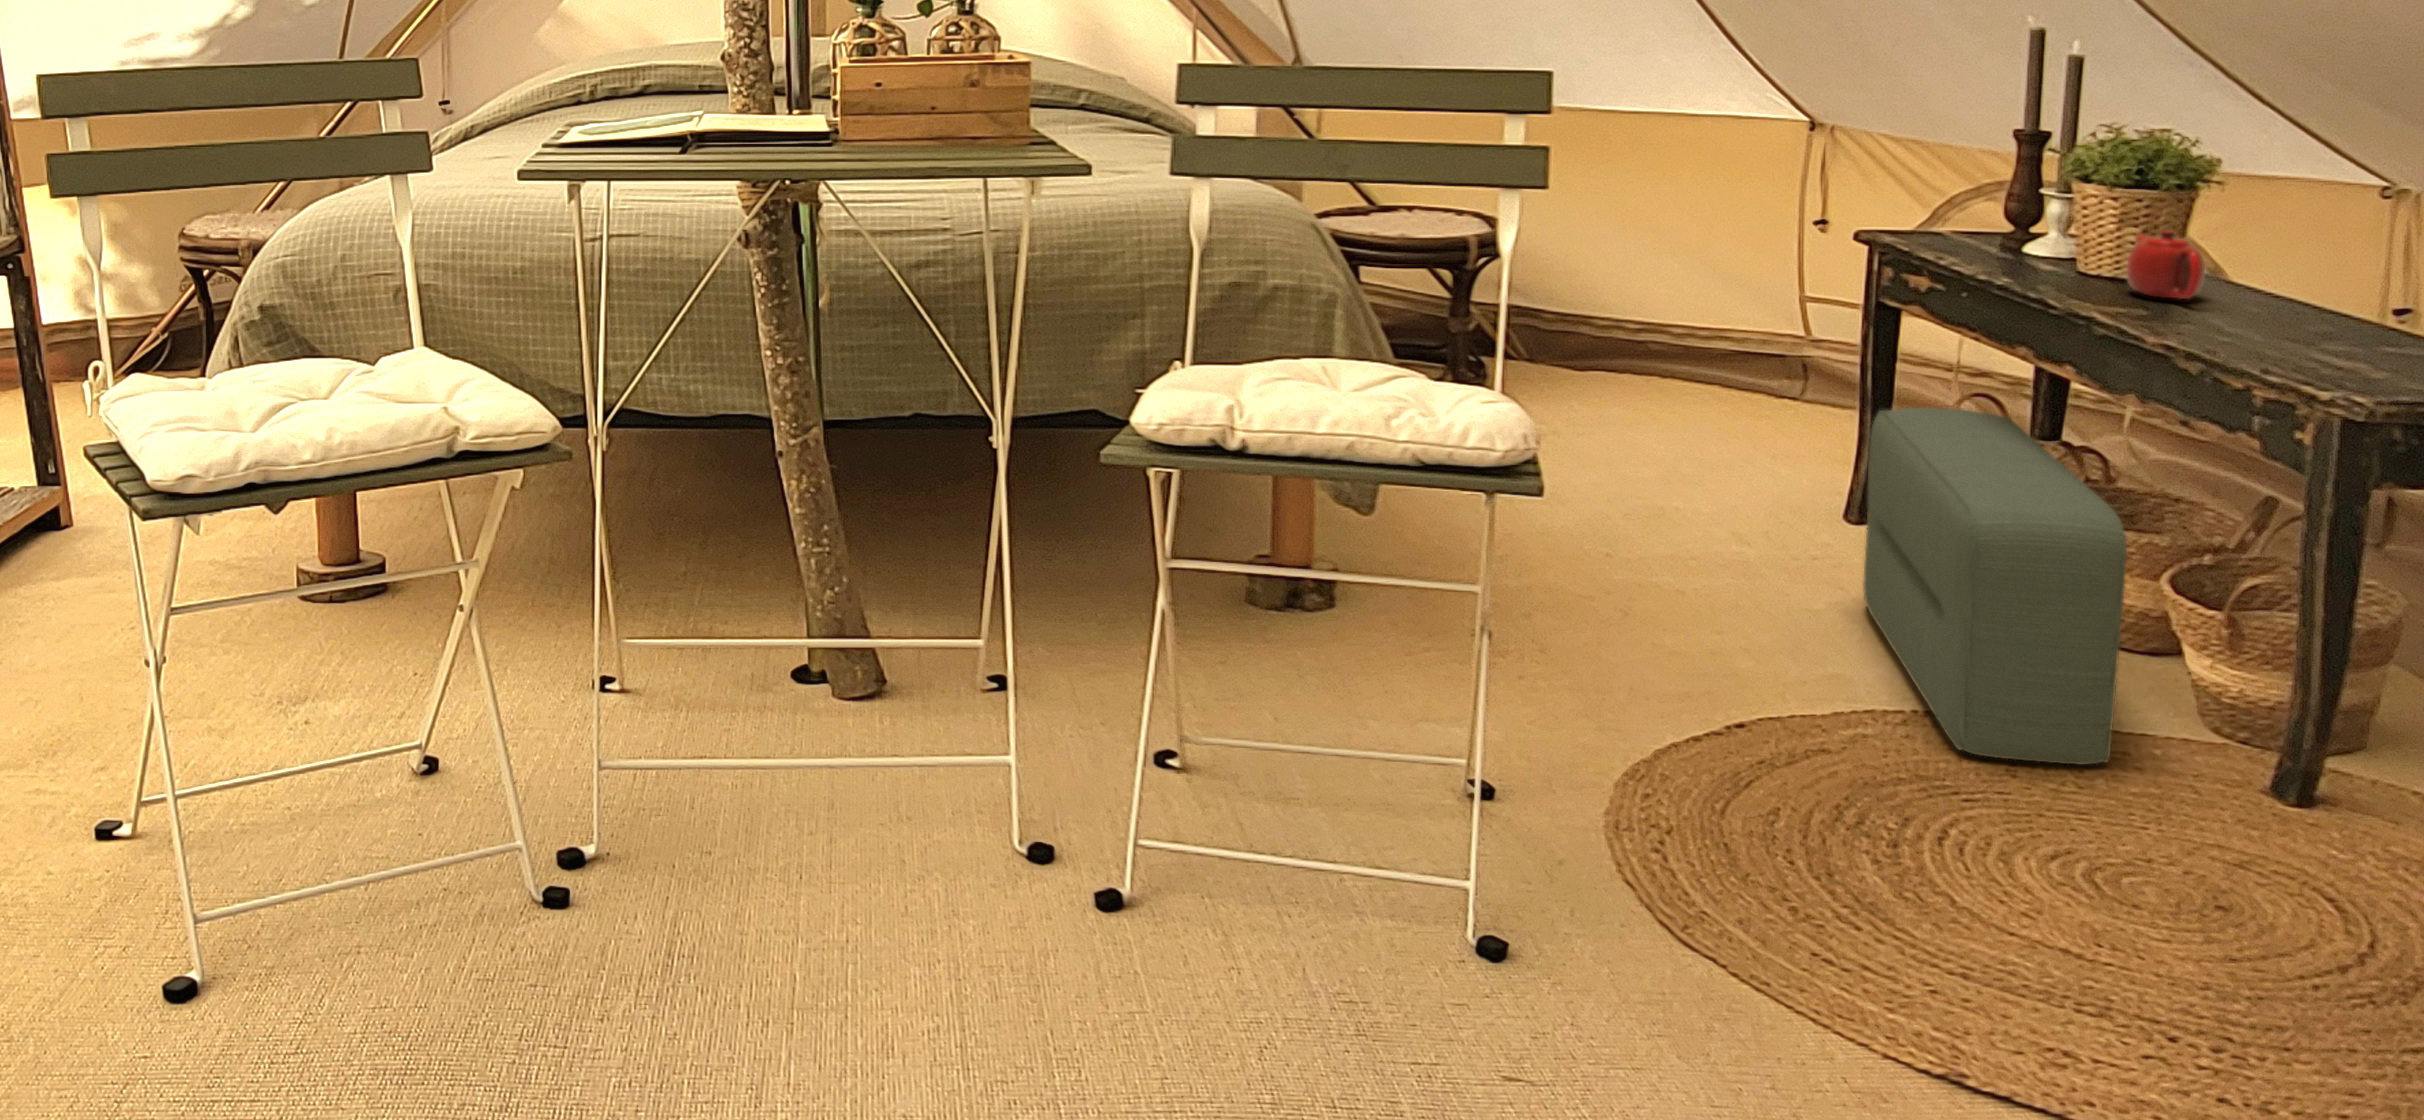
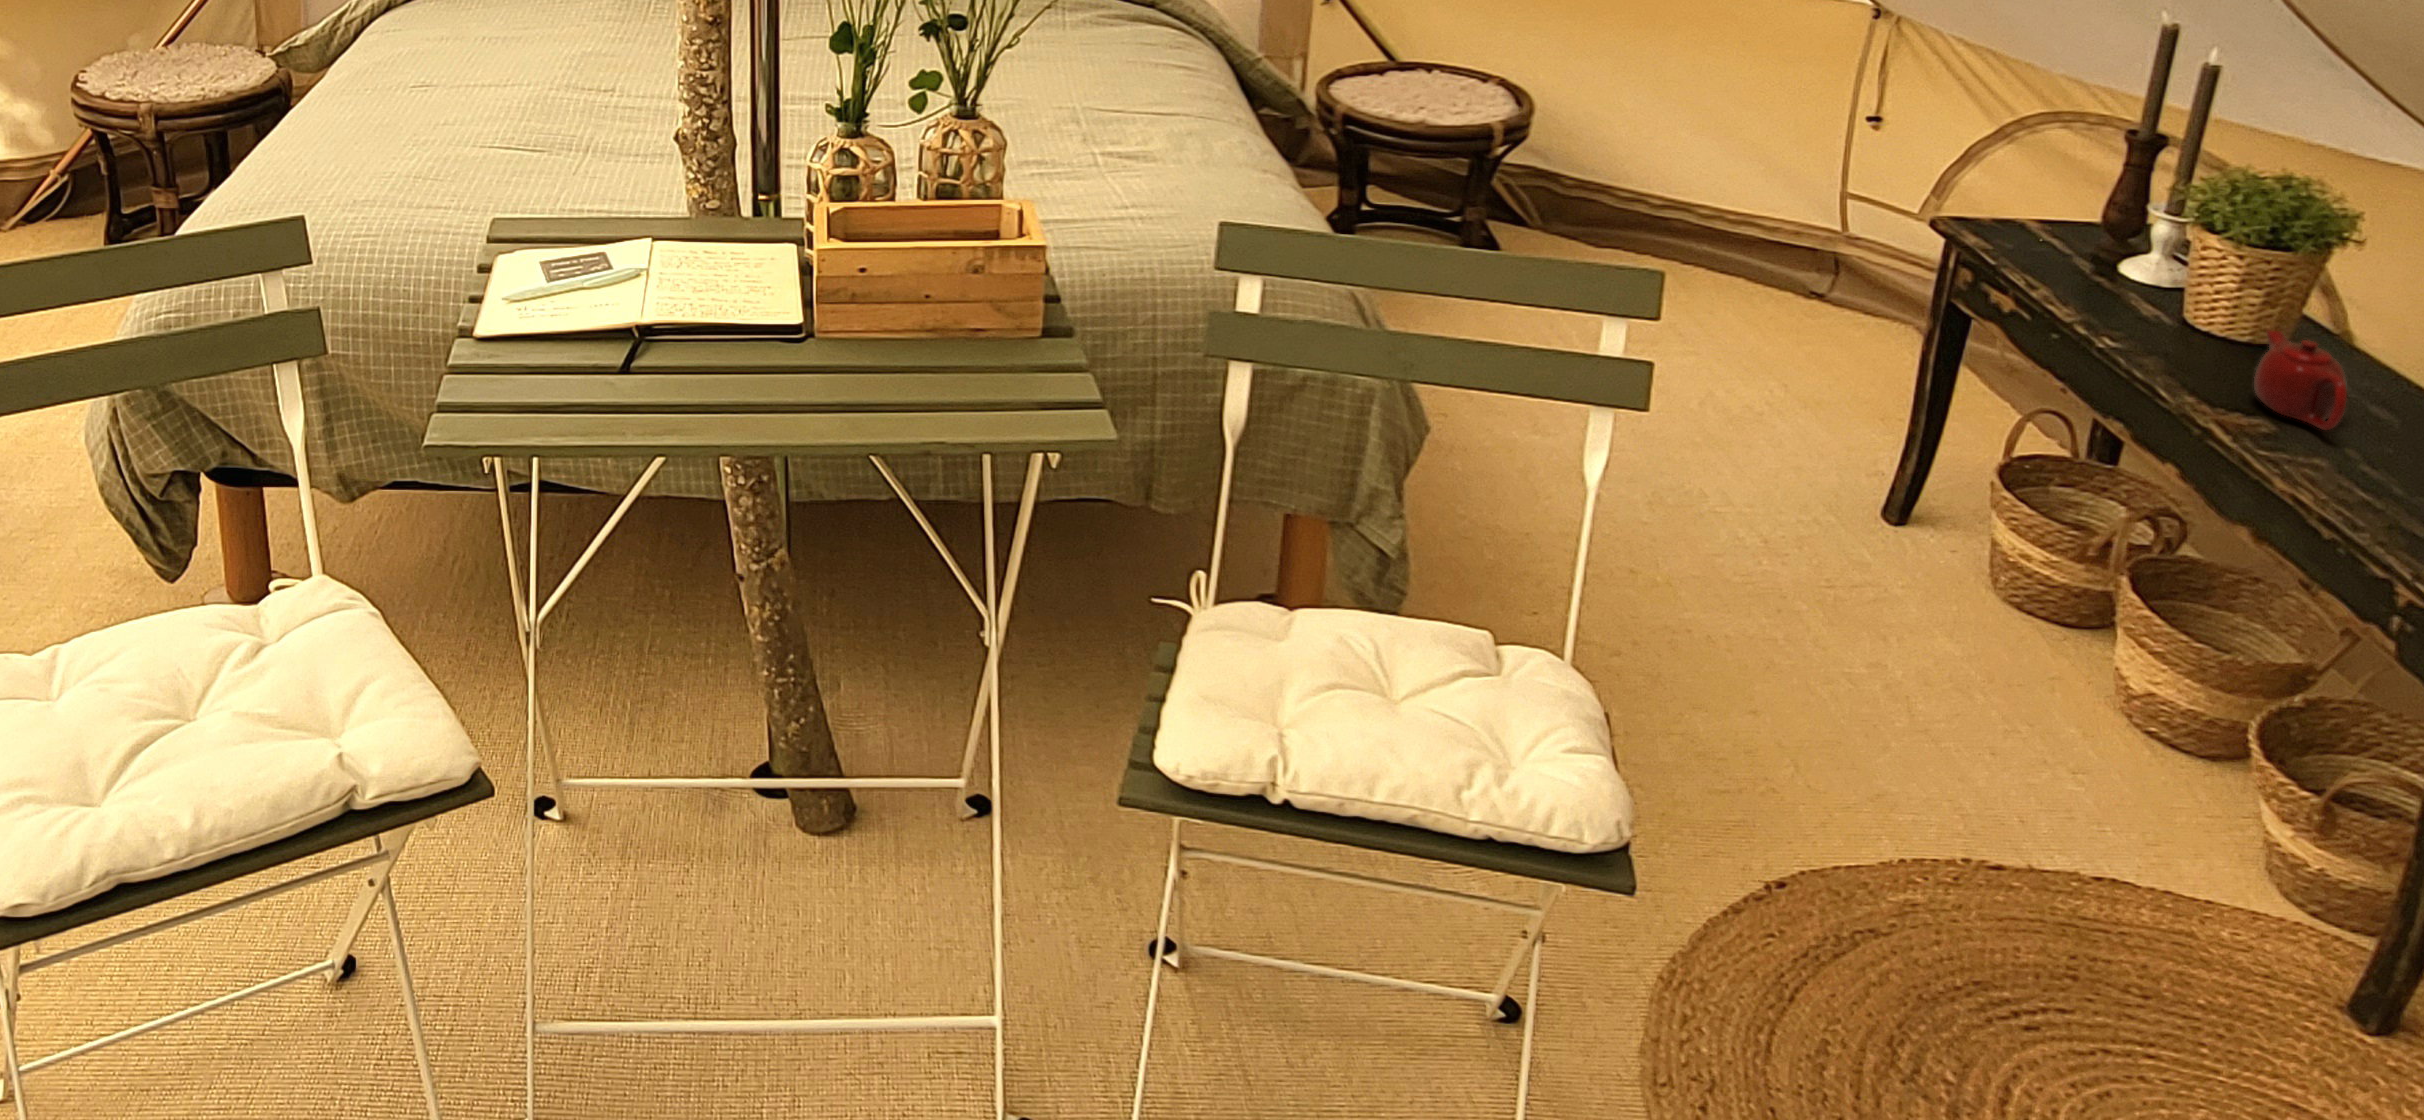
pouf: present [1863,408,2127,765] -> none [1908,480,2238,964]

